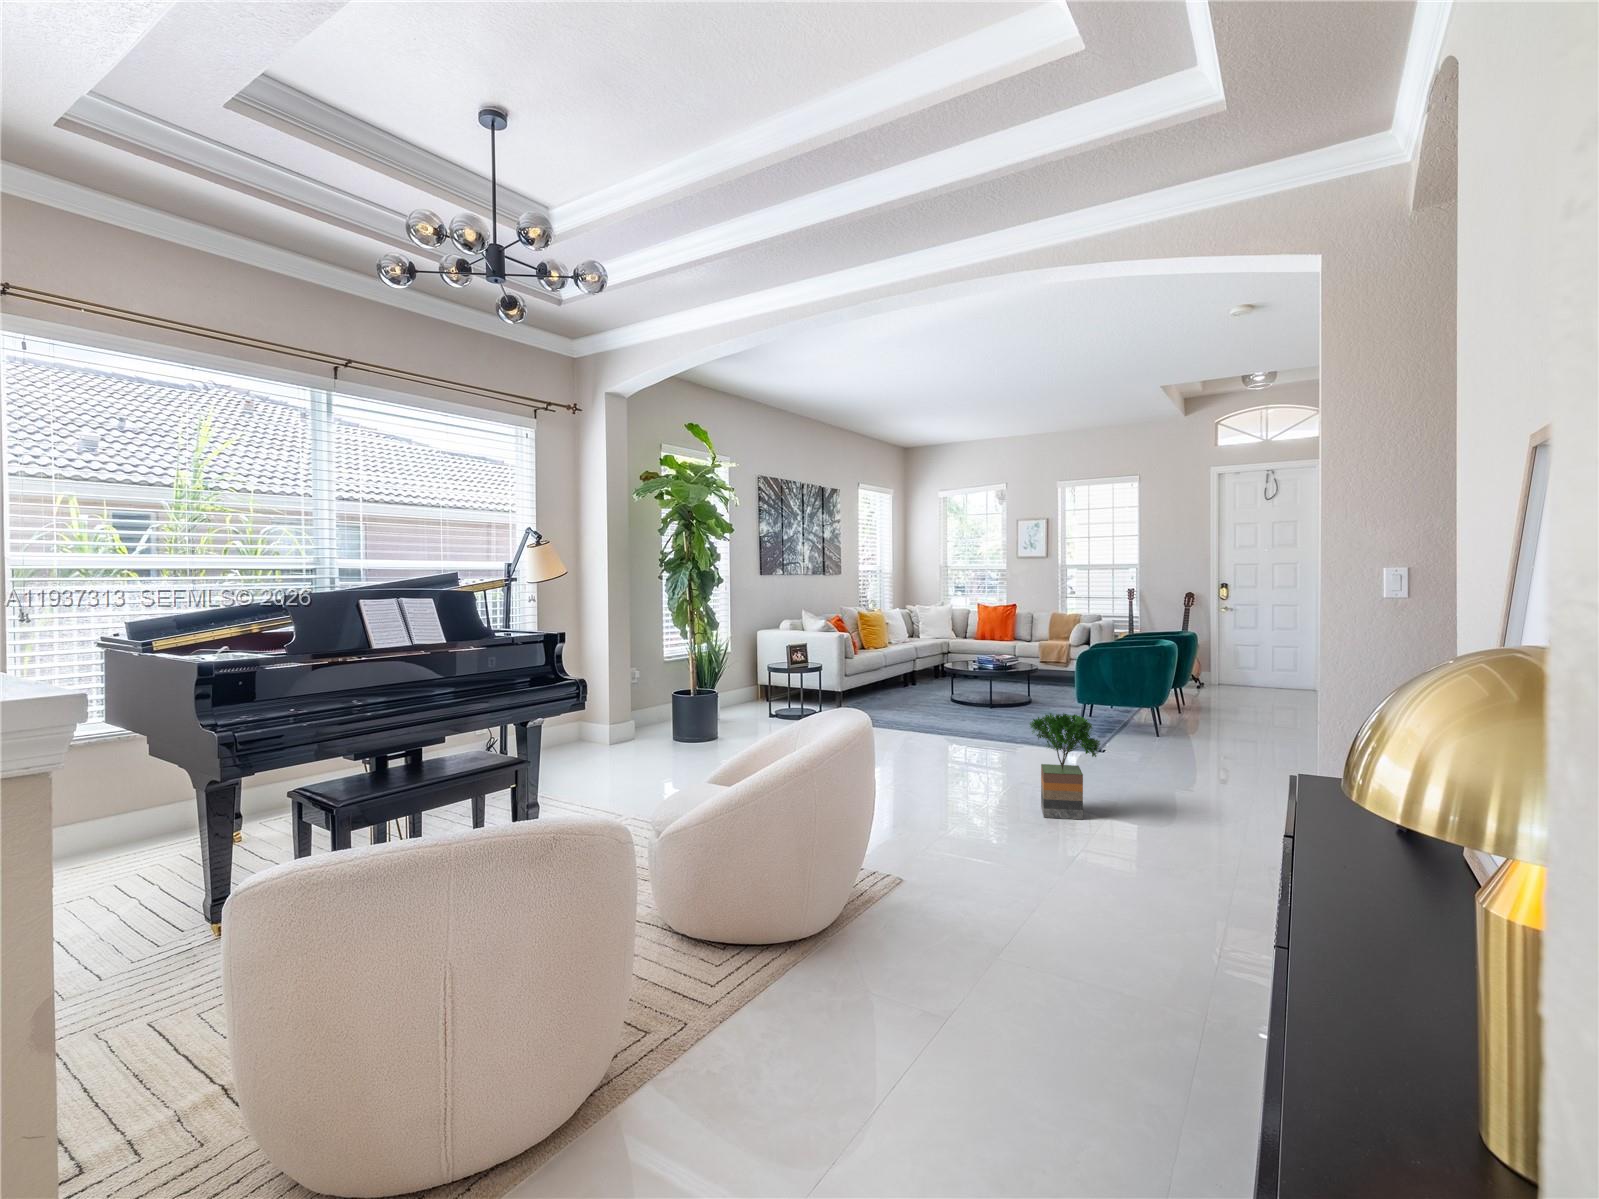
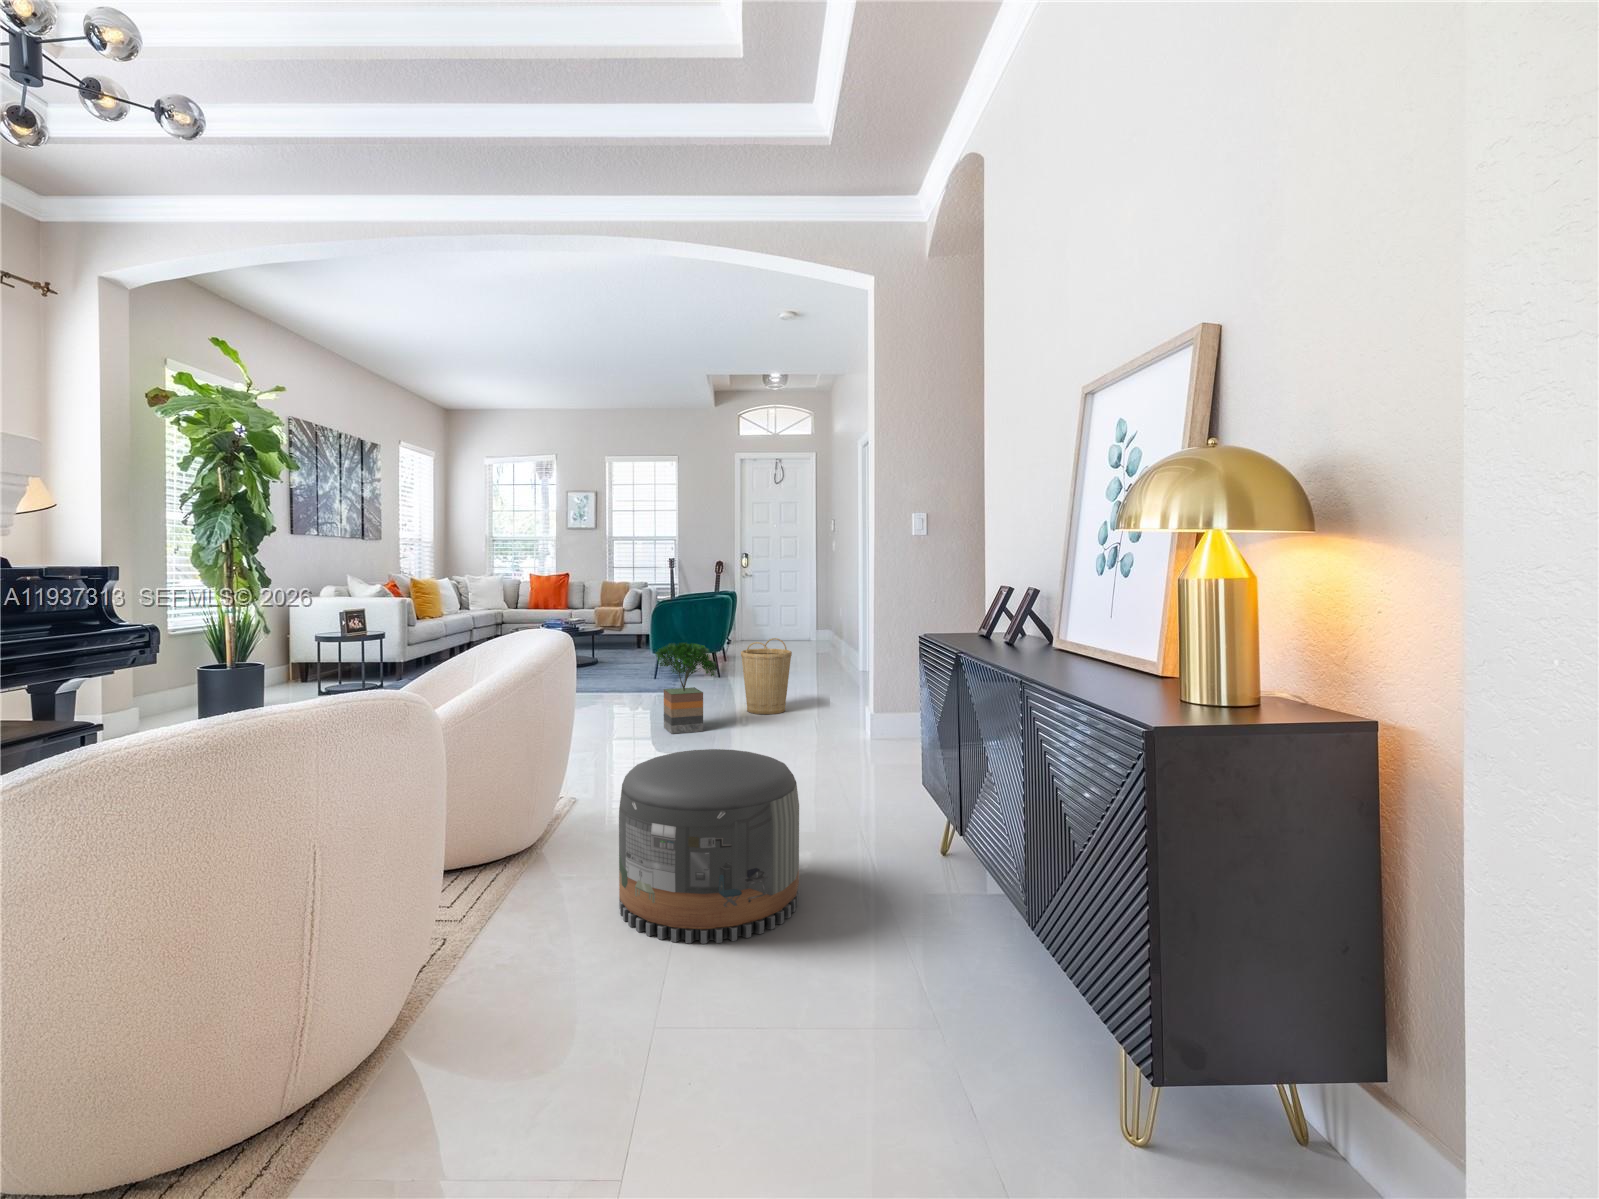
basket: none [1148,711,1217,807] -> present [741,638,792,714]
pouf: none [833,883,1044,1139] -> present [619,749,799,944]

